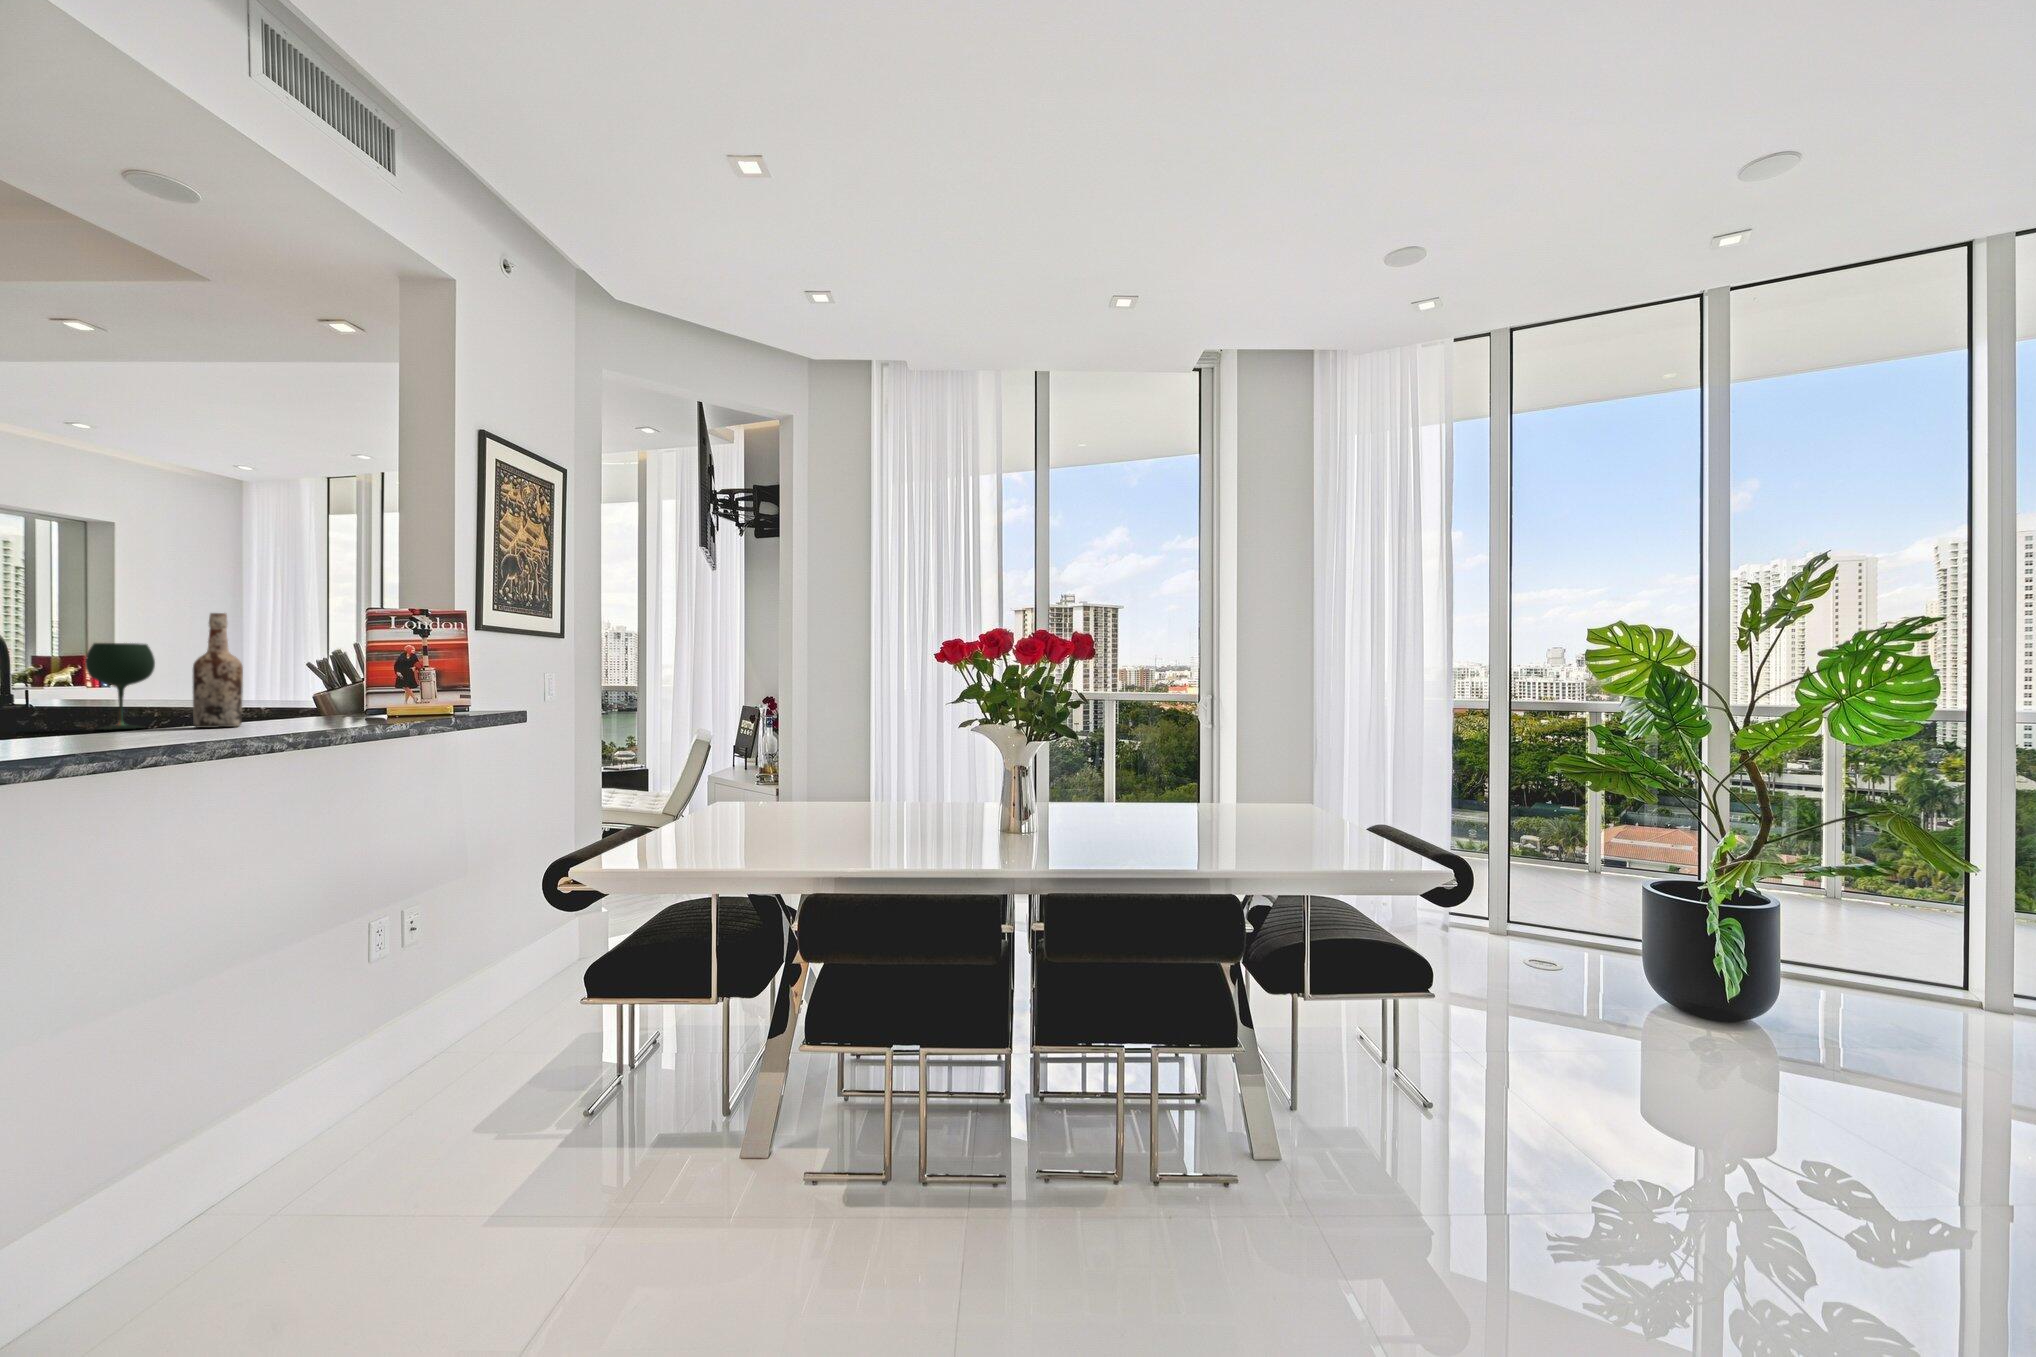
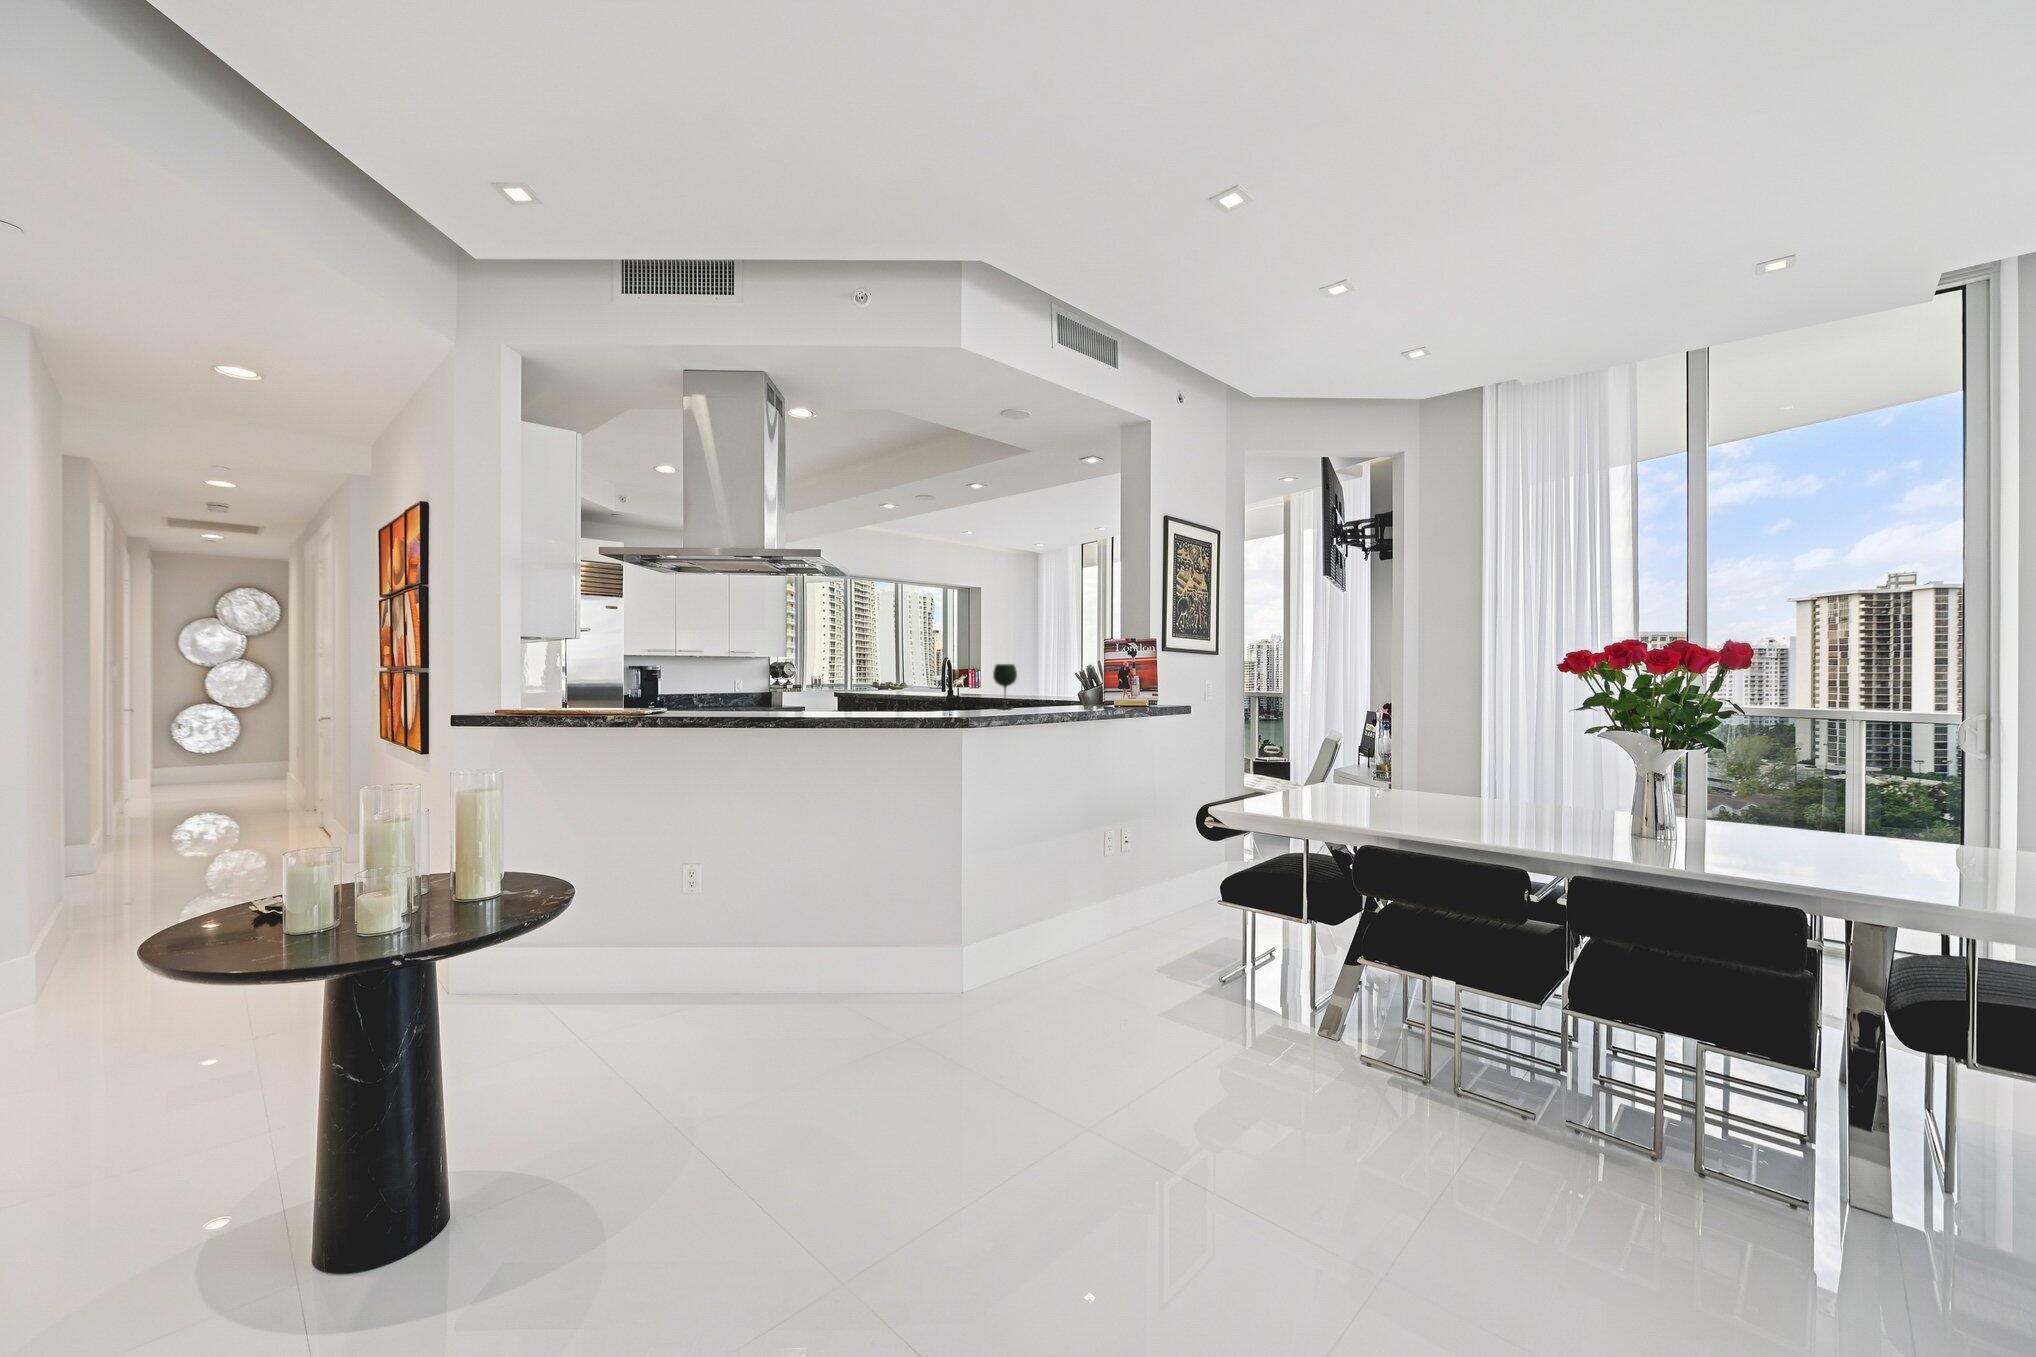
wine bottle: present [193,613,243,728] -> none [1031,647,1051,709]

